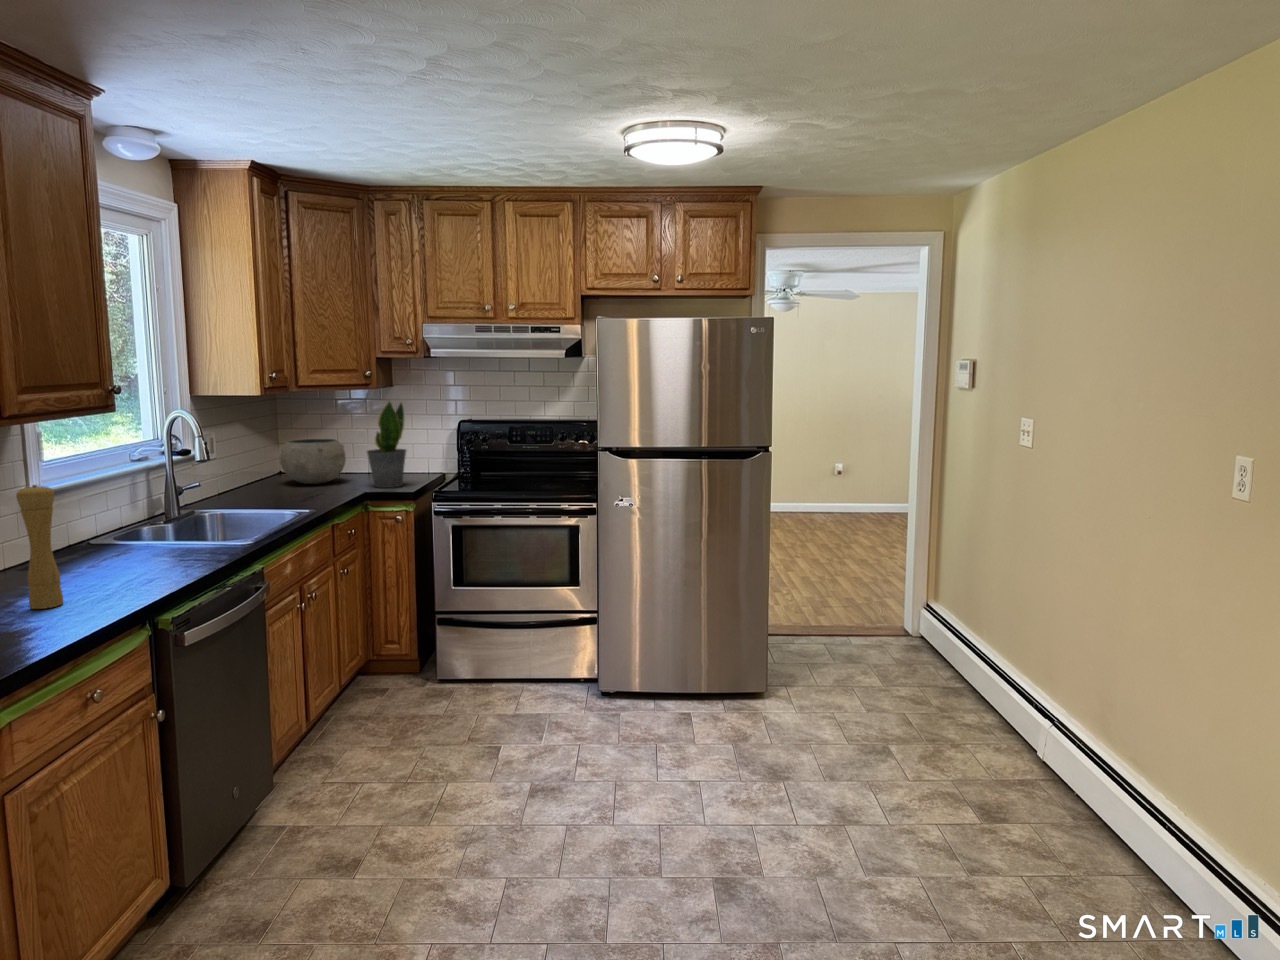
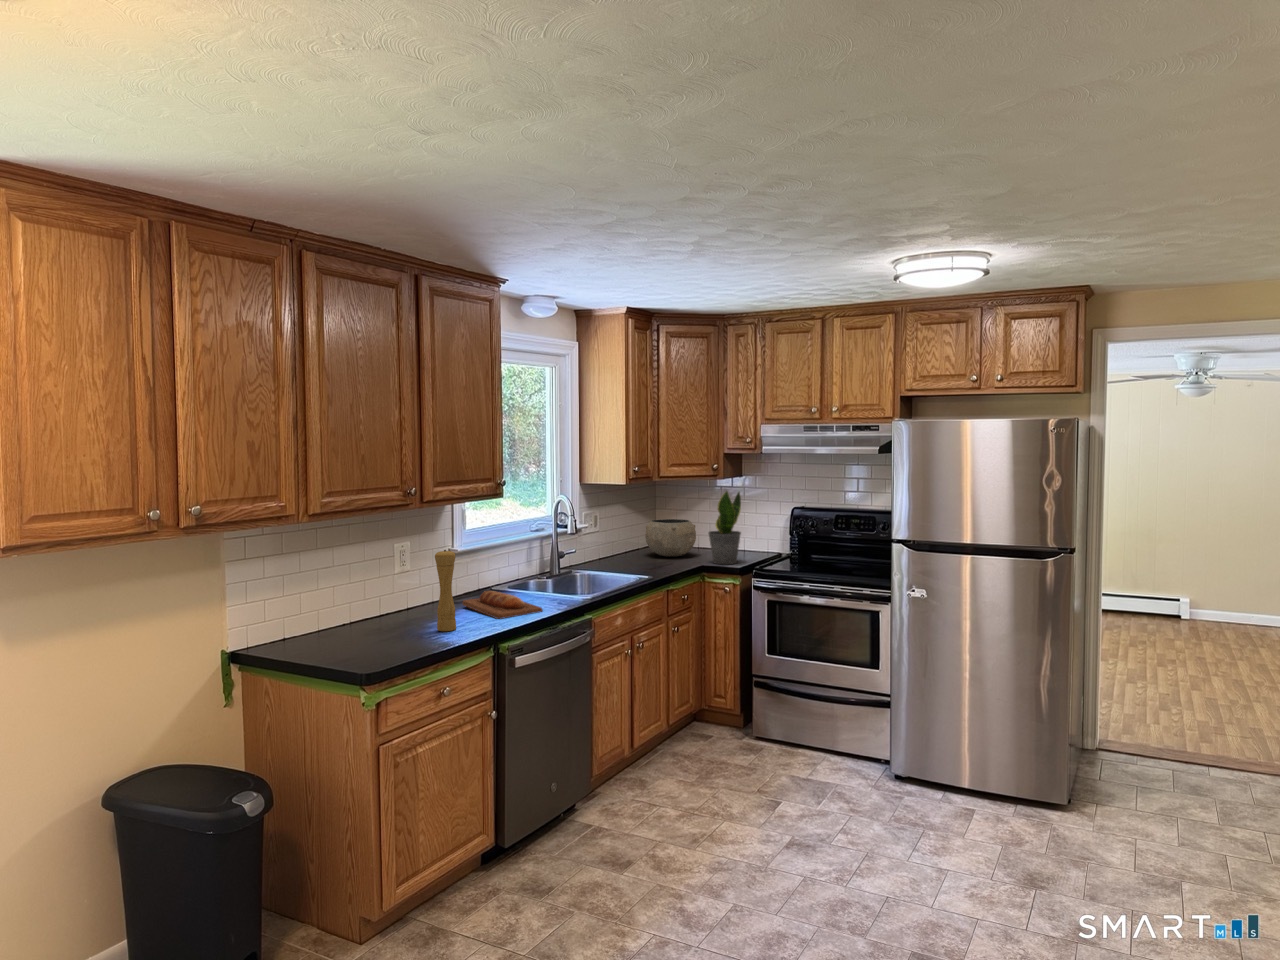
bread loaf: none [50,543,192,581] -> present [462,591,543,619]

